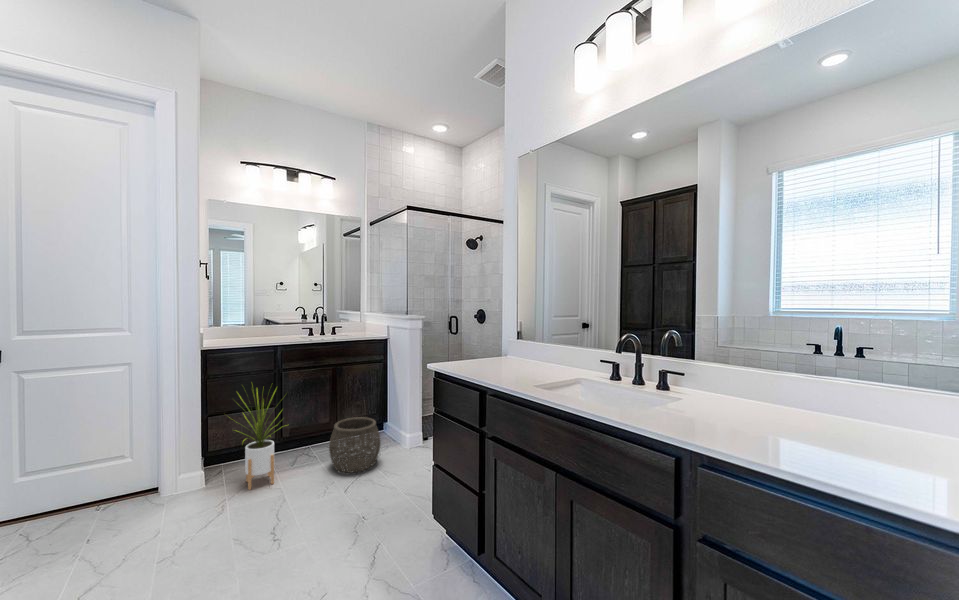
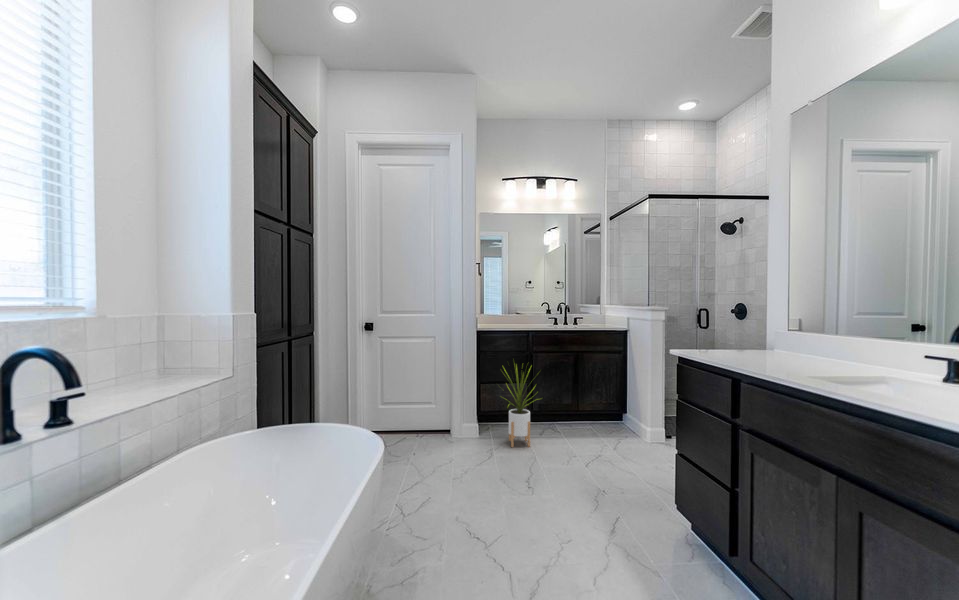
woven basket: present [329,417,381,473] -> none [575,402,624,453]

